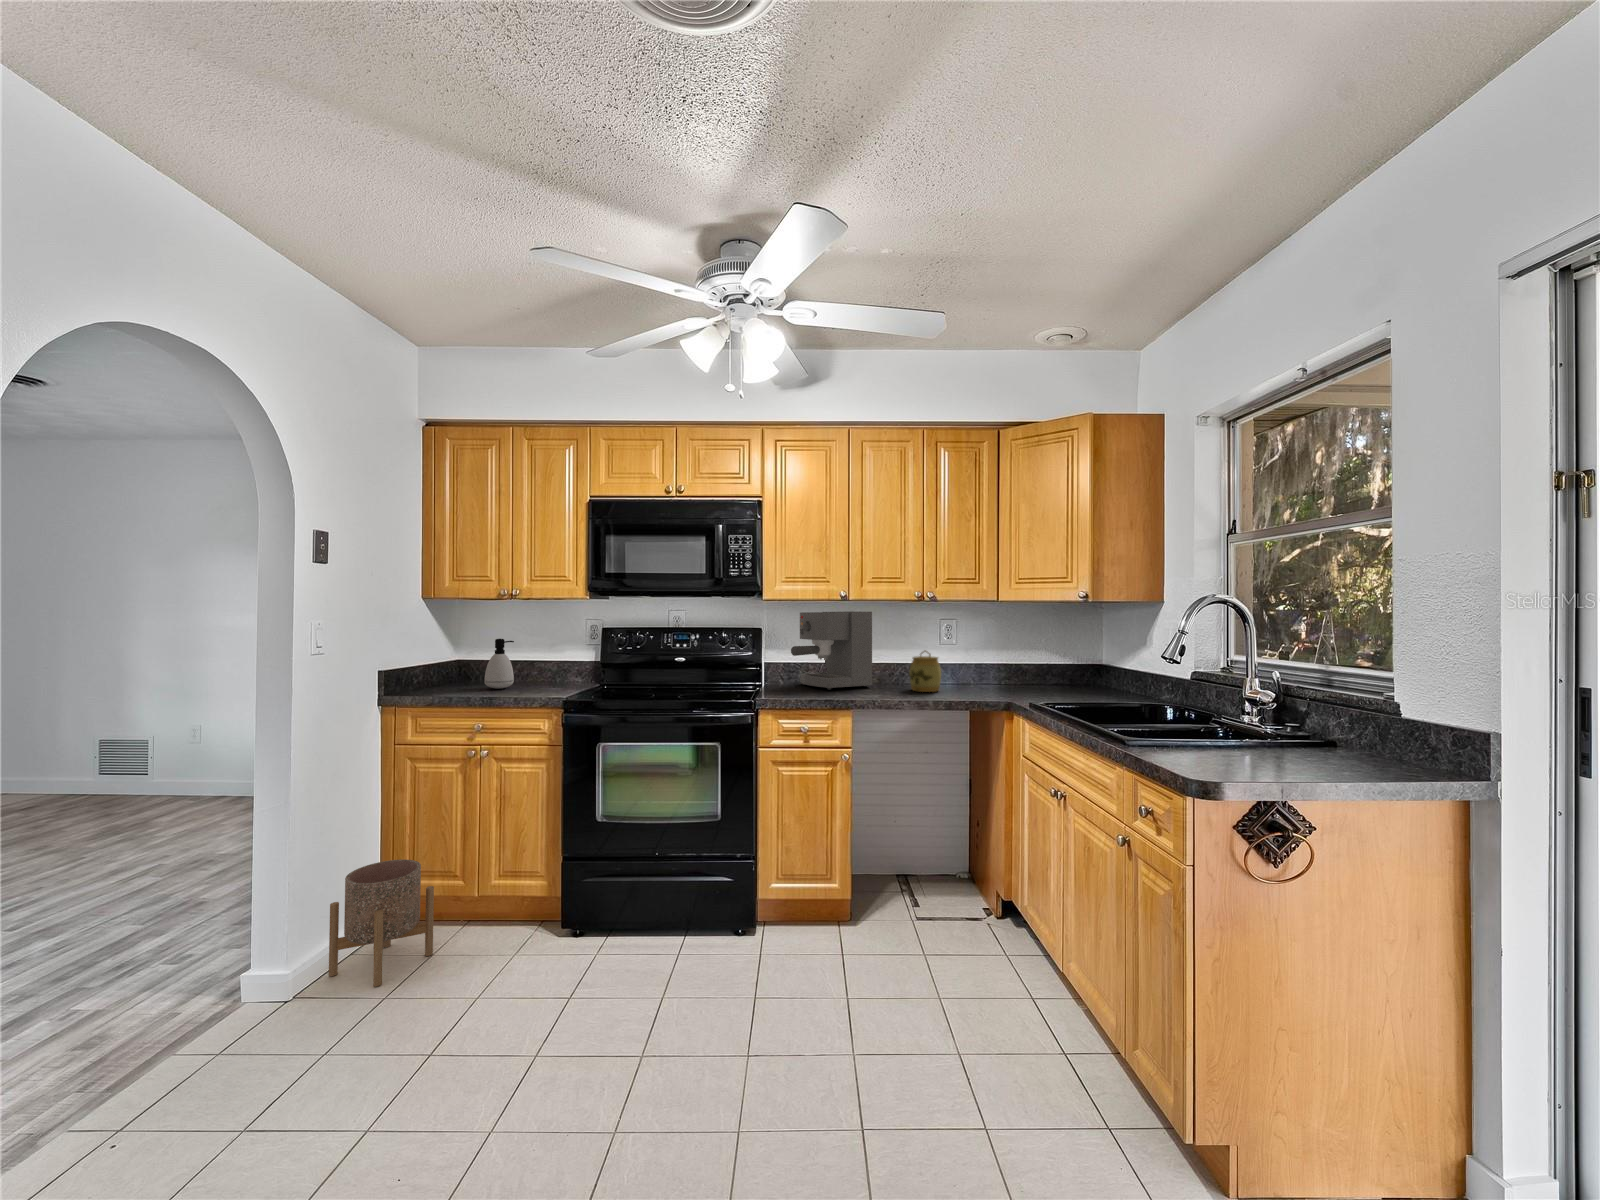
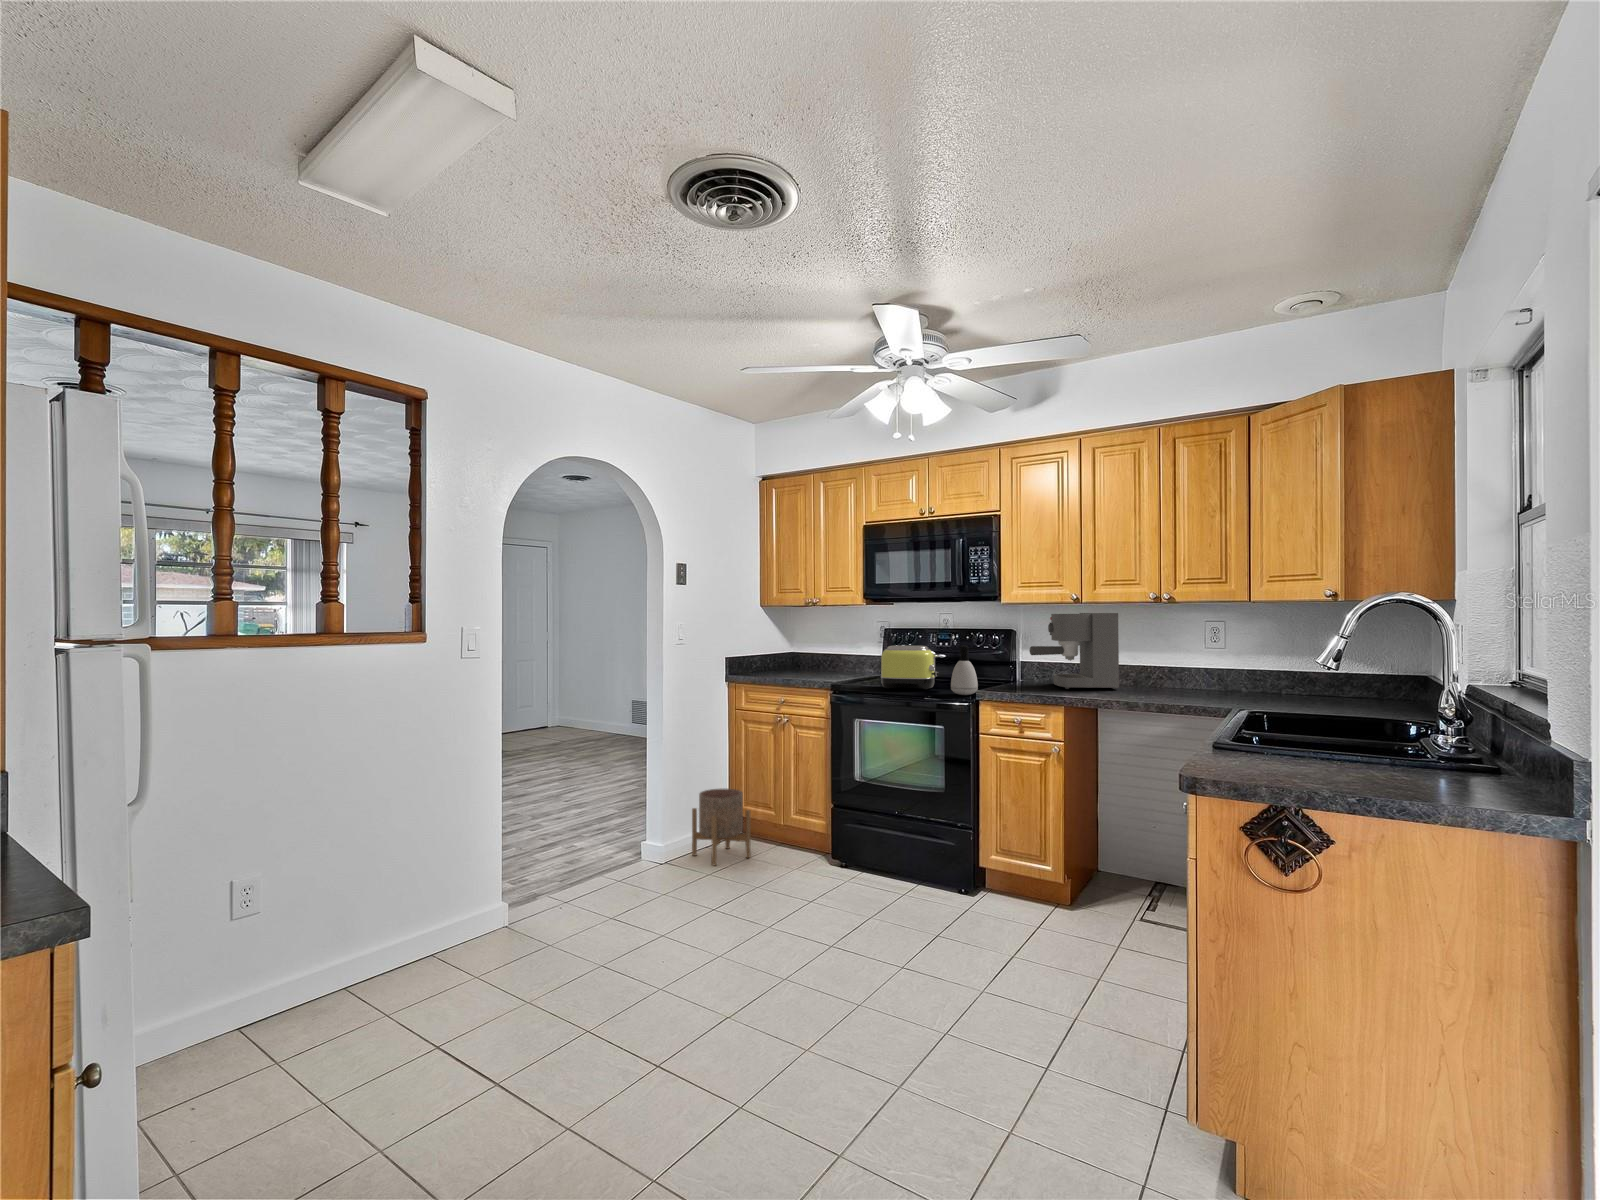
soap dispenser: present [484,639,514,688] -> present [951,645,978,695]
toaster: none [631,648,703,702] -> present [881,645,940,690]
jar: present [909,651,941,692] -> none [1152,653,1187,697]

